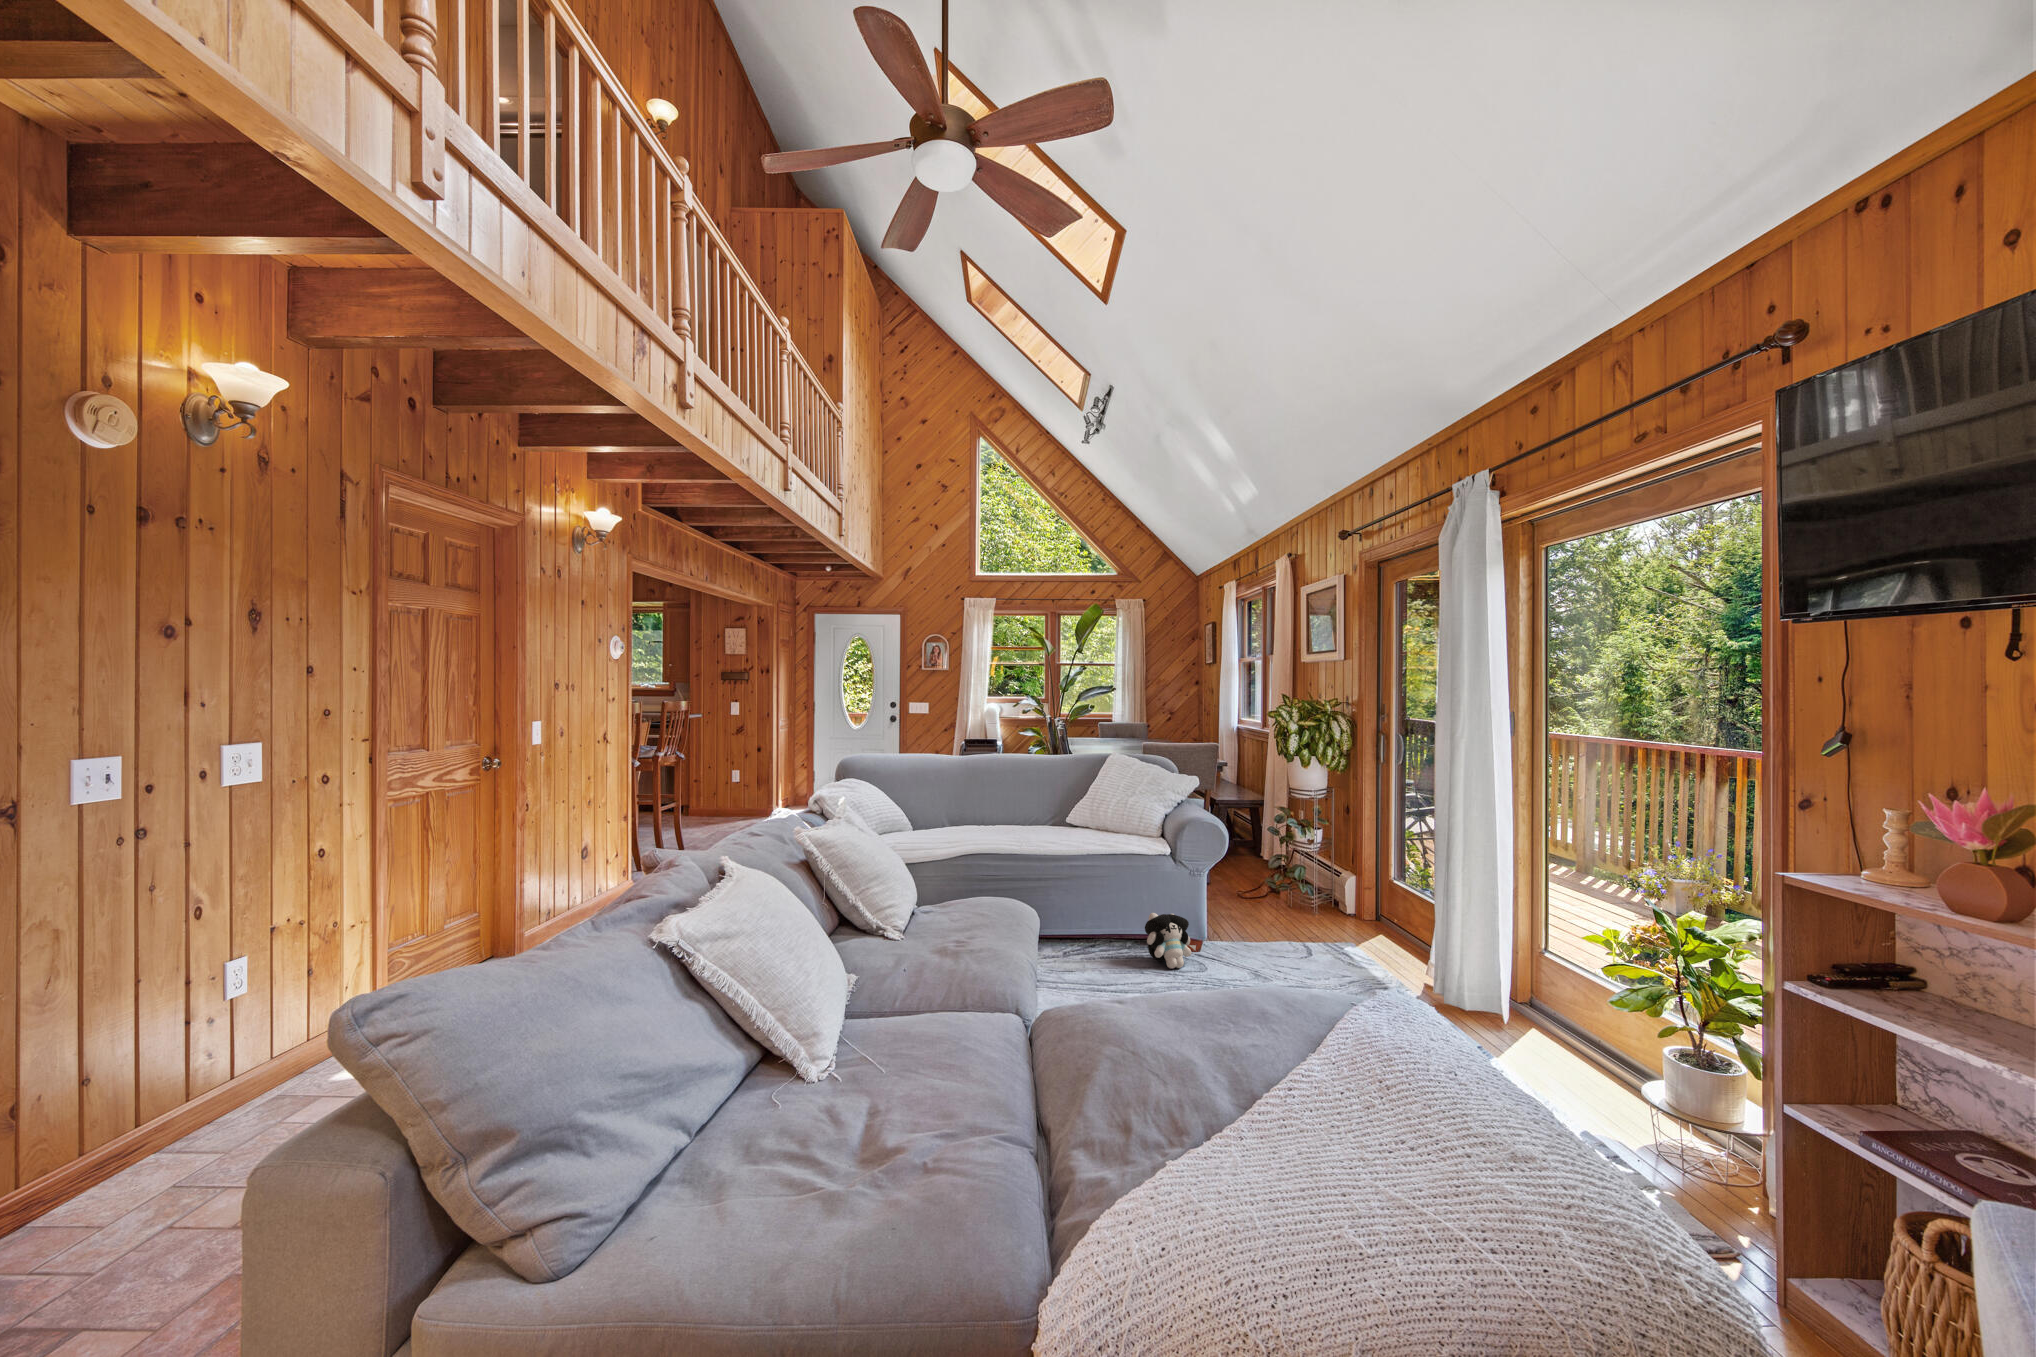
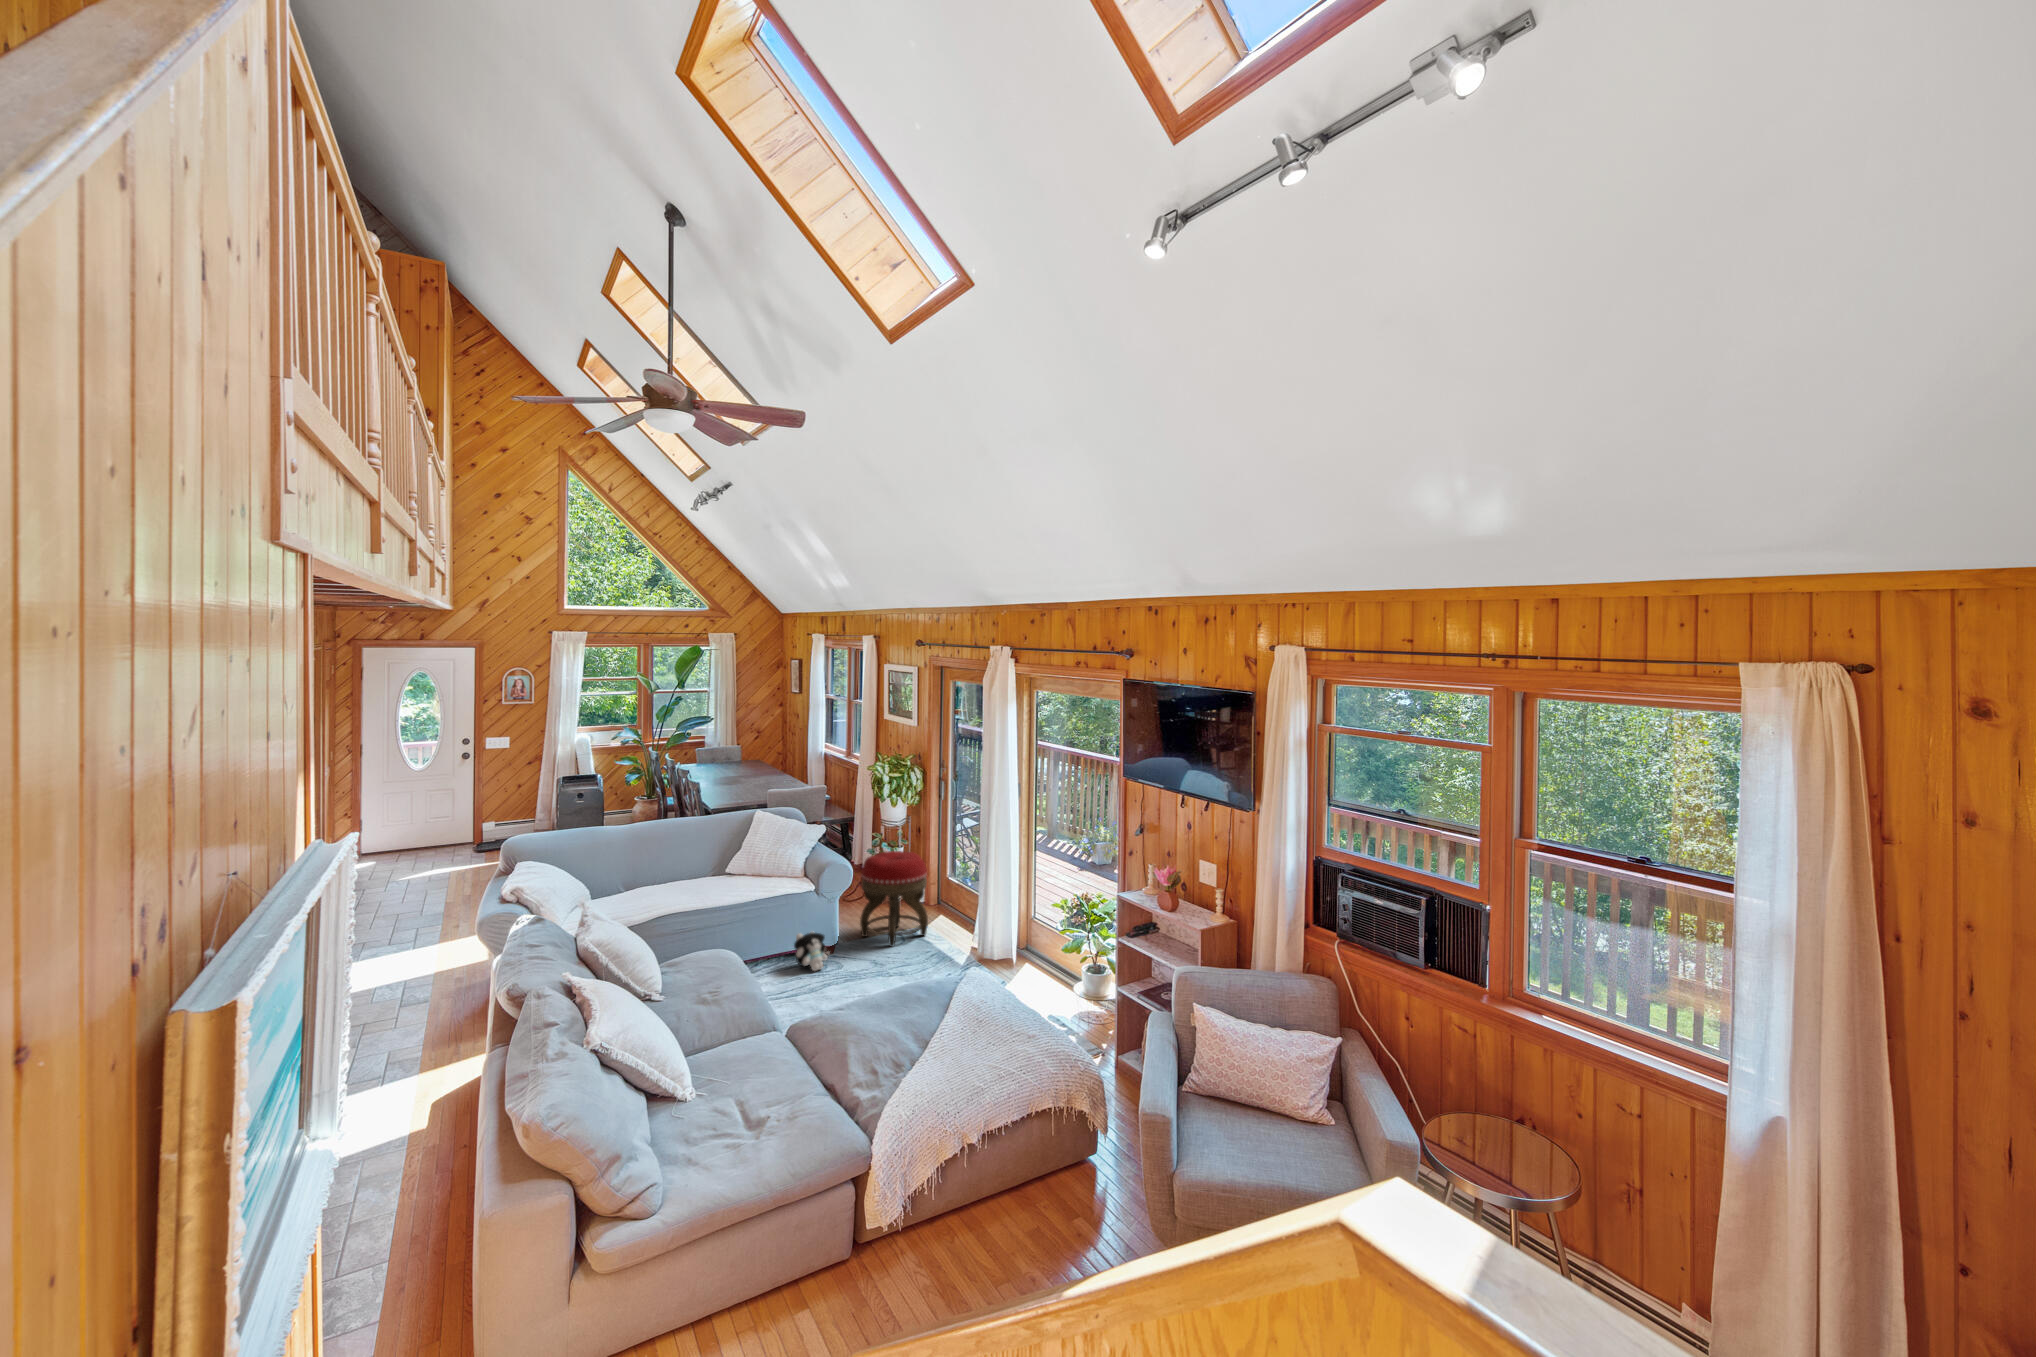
footstool: none [1250,823,1351,957] -> present [860,851,928,947]

